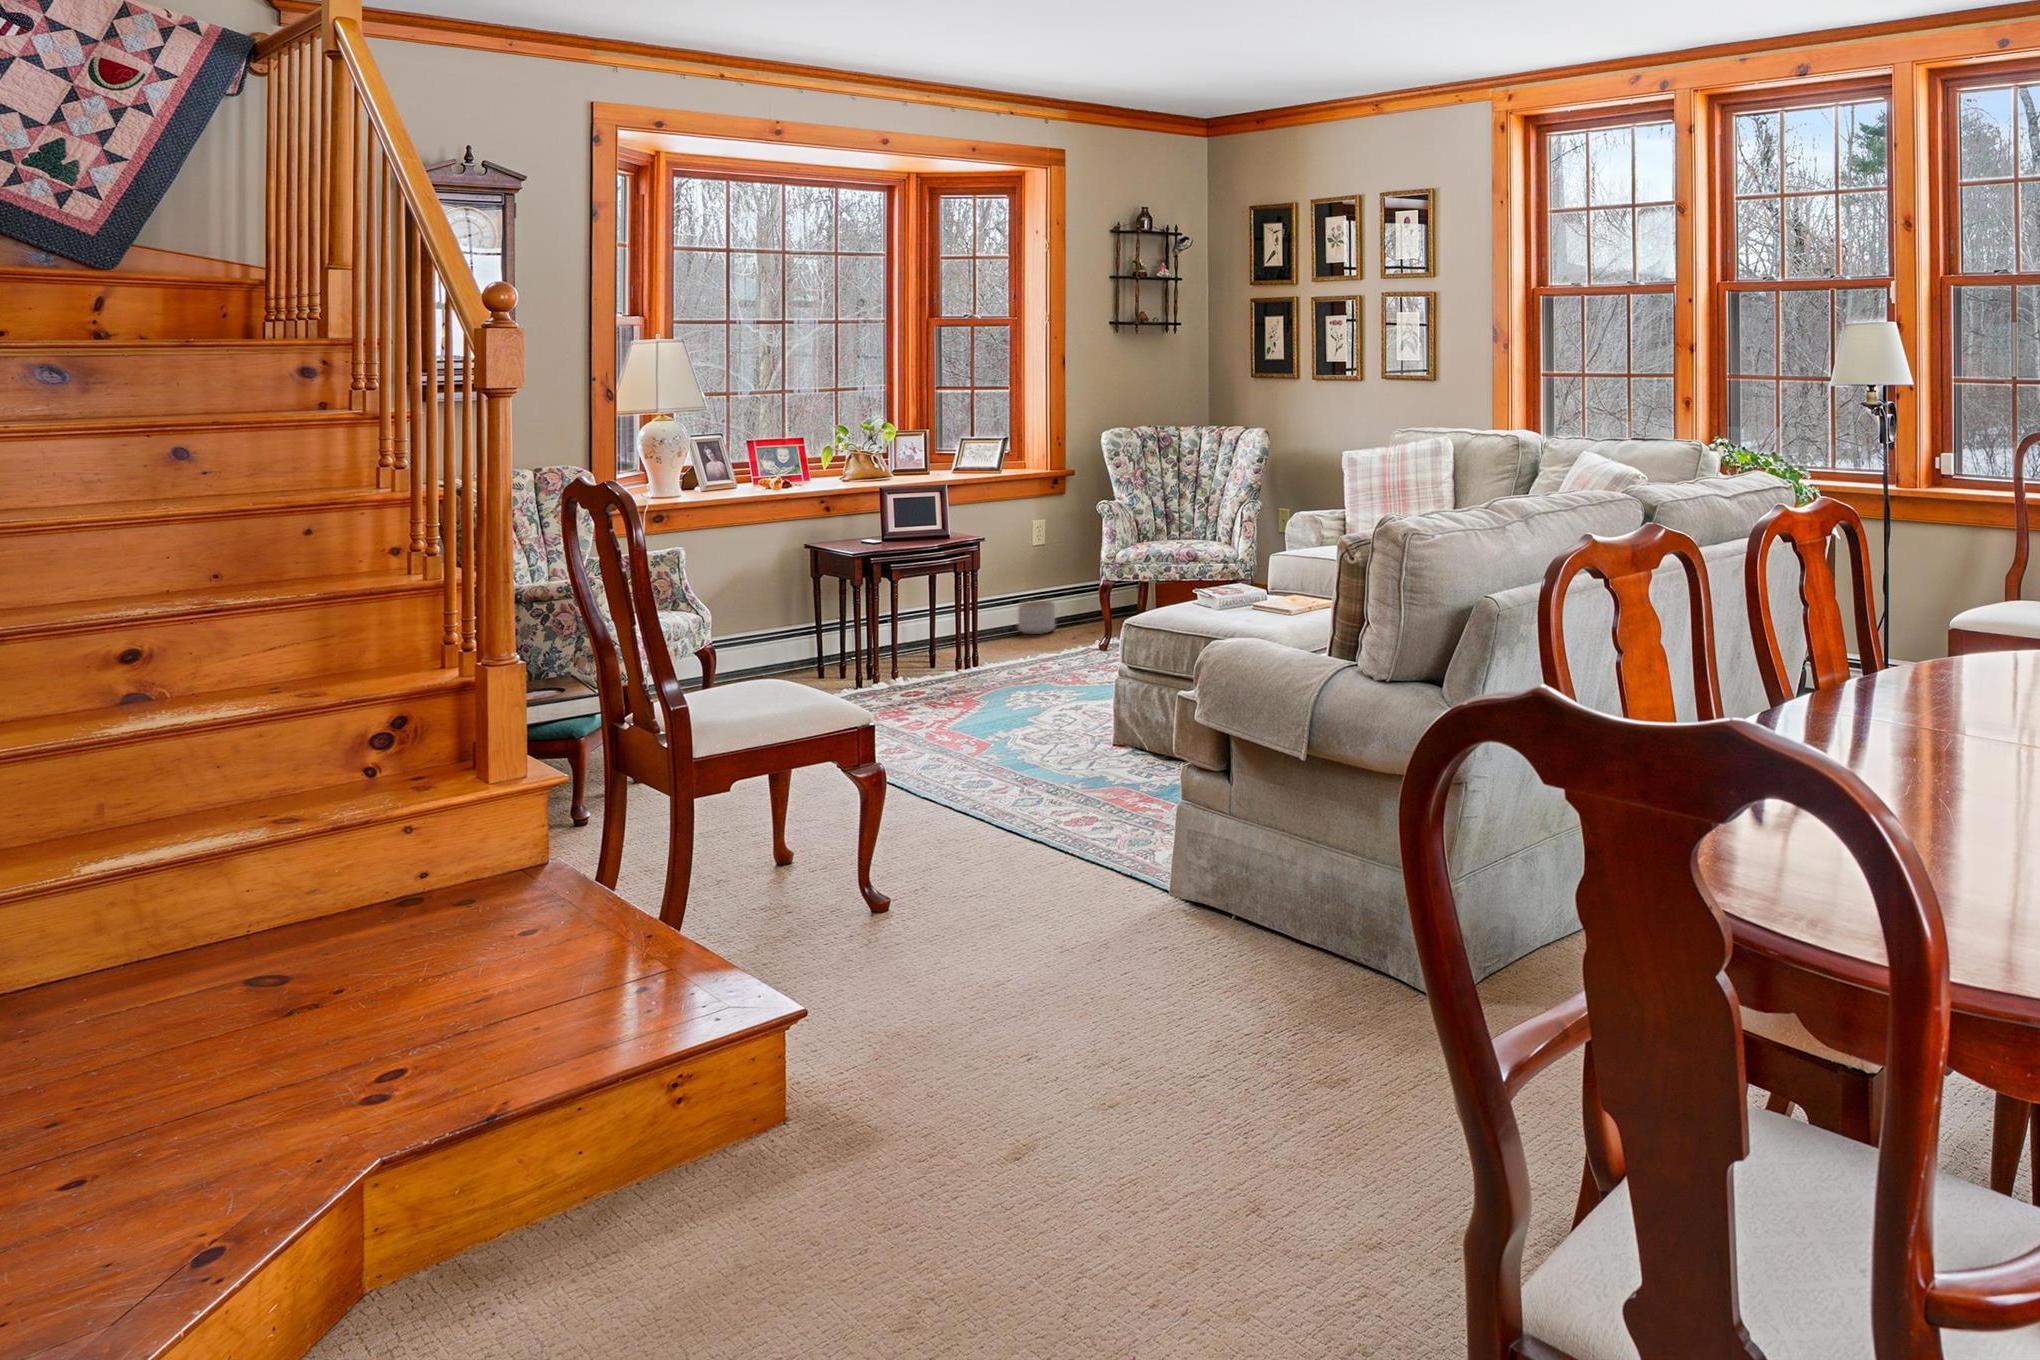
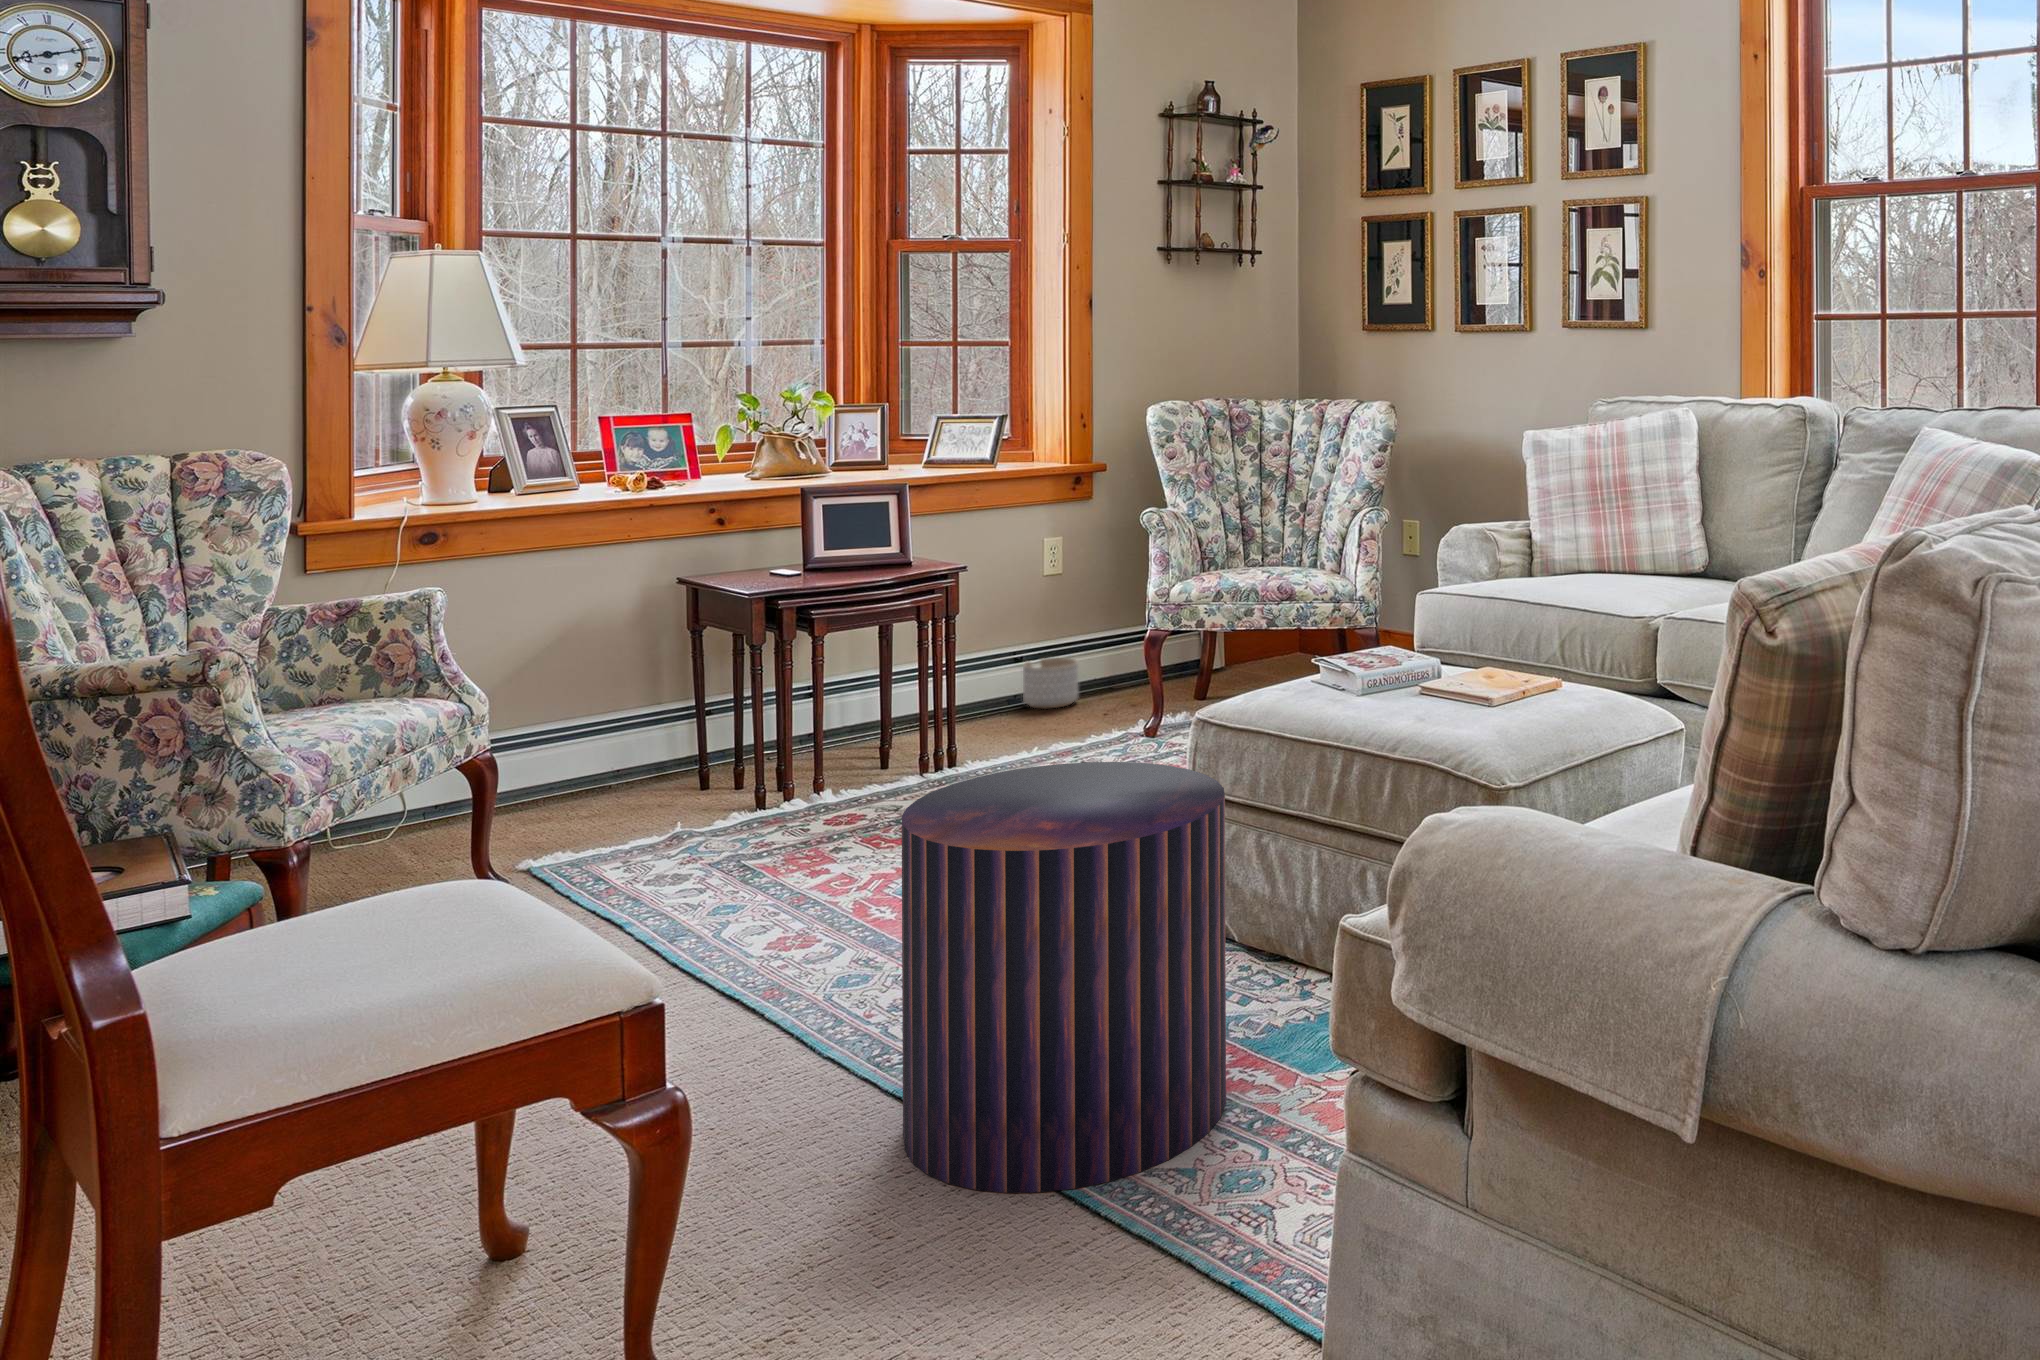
pouf: none [971,643,1135,844] -> present [902,762,1226,1193]

